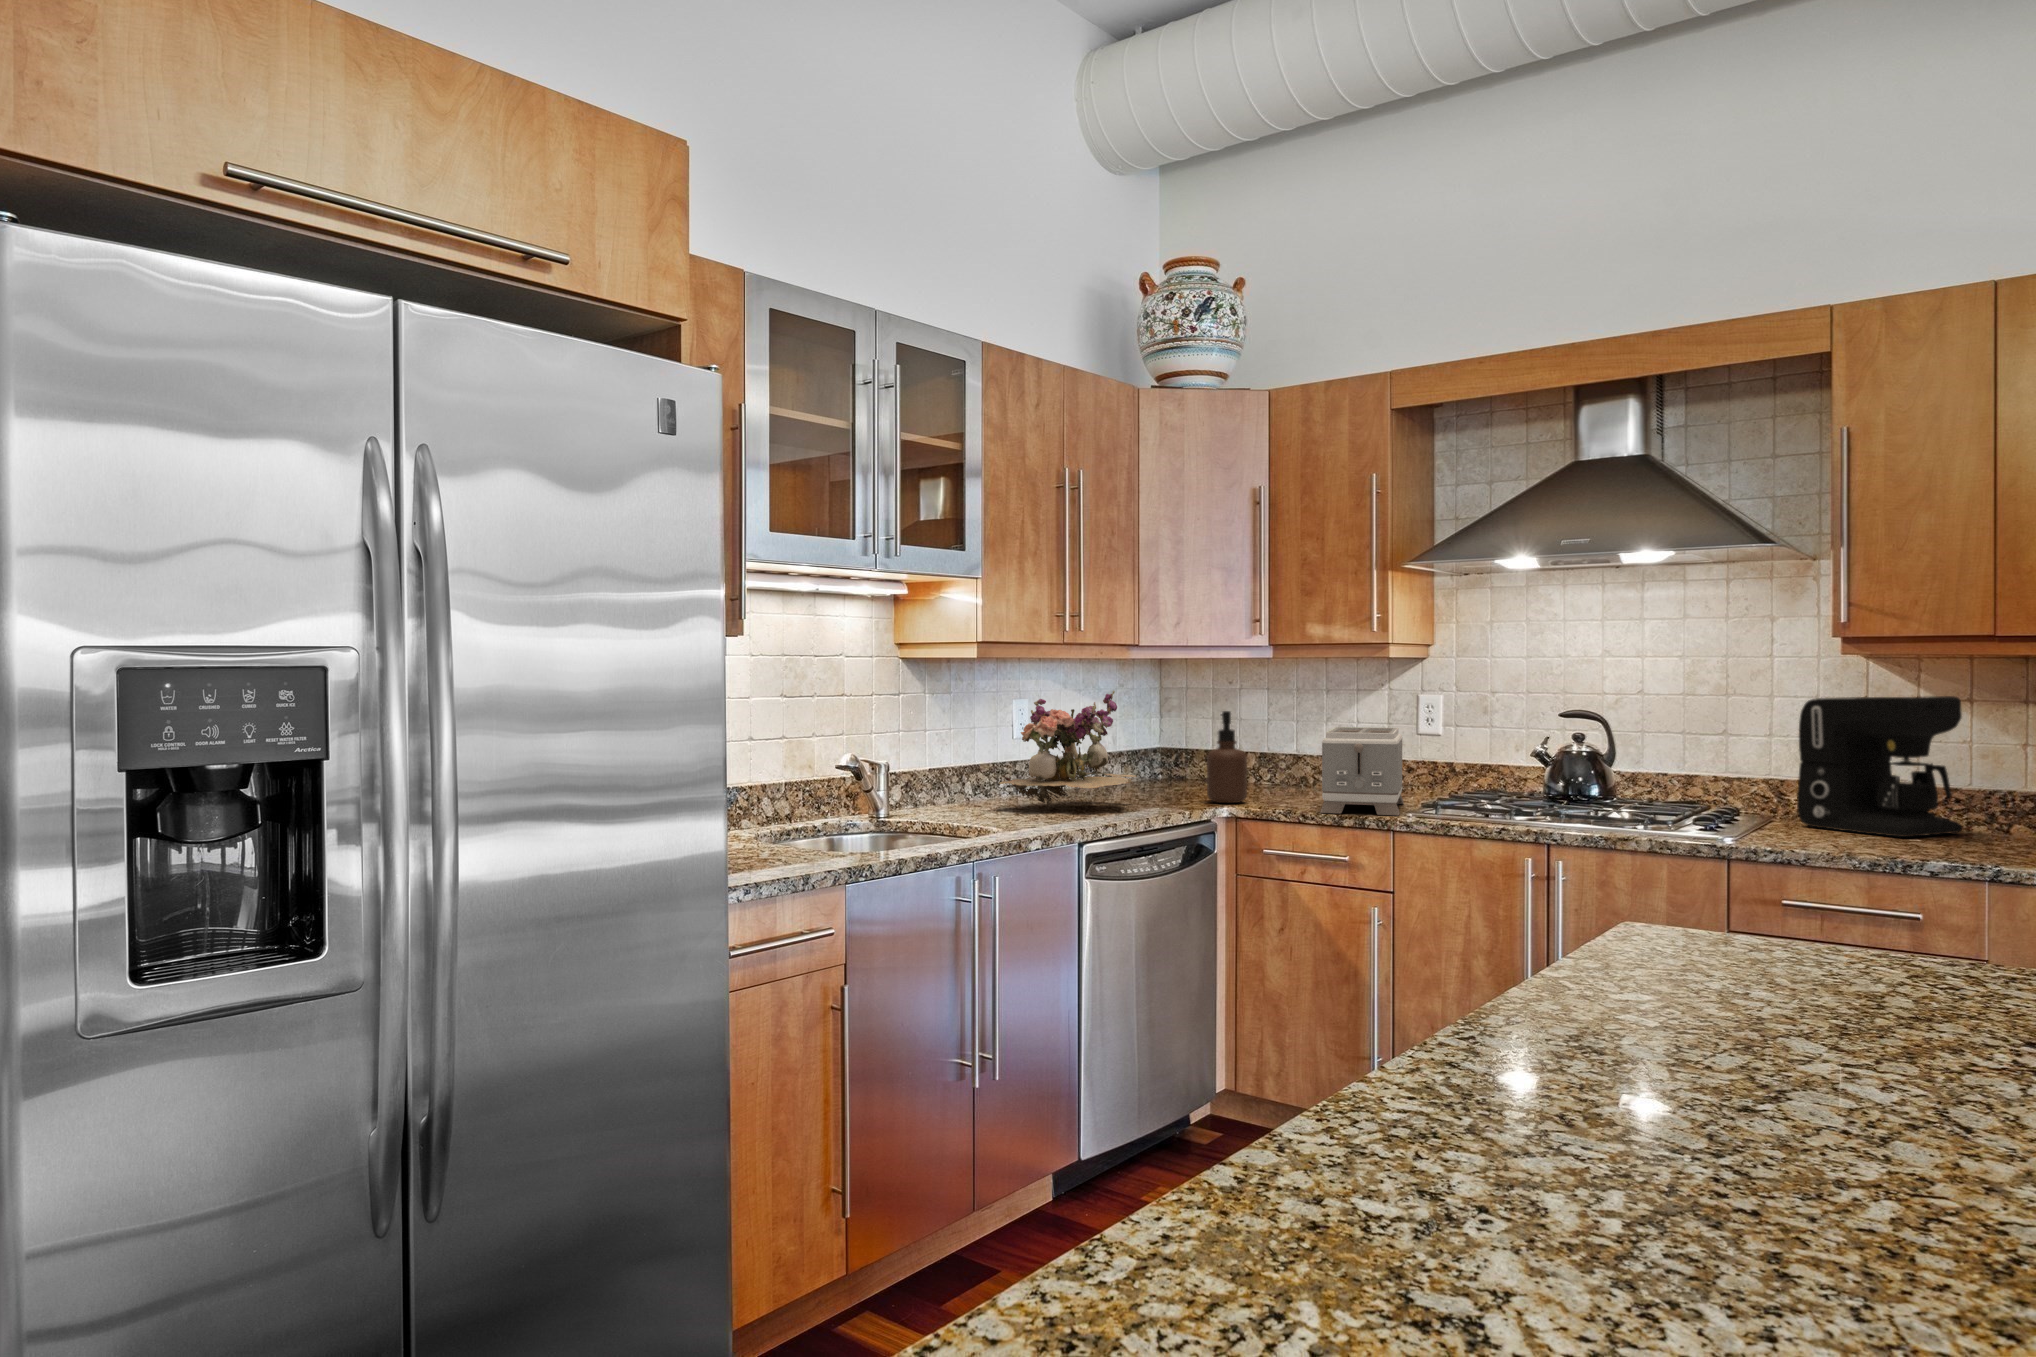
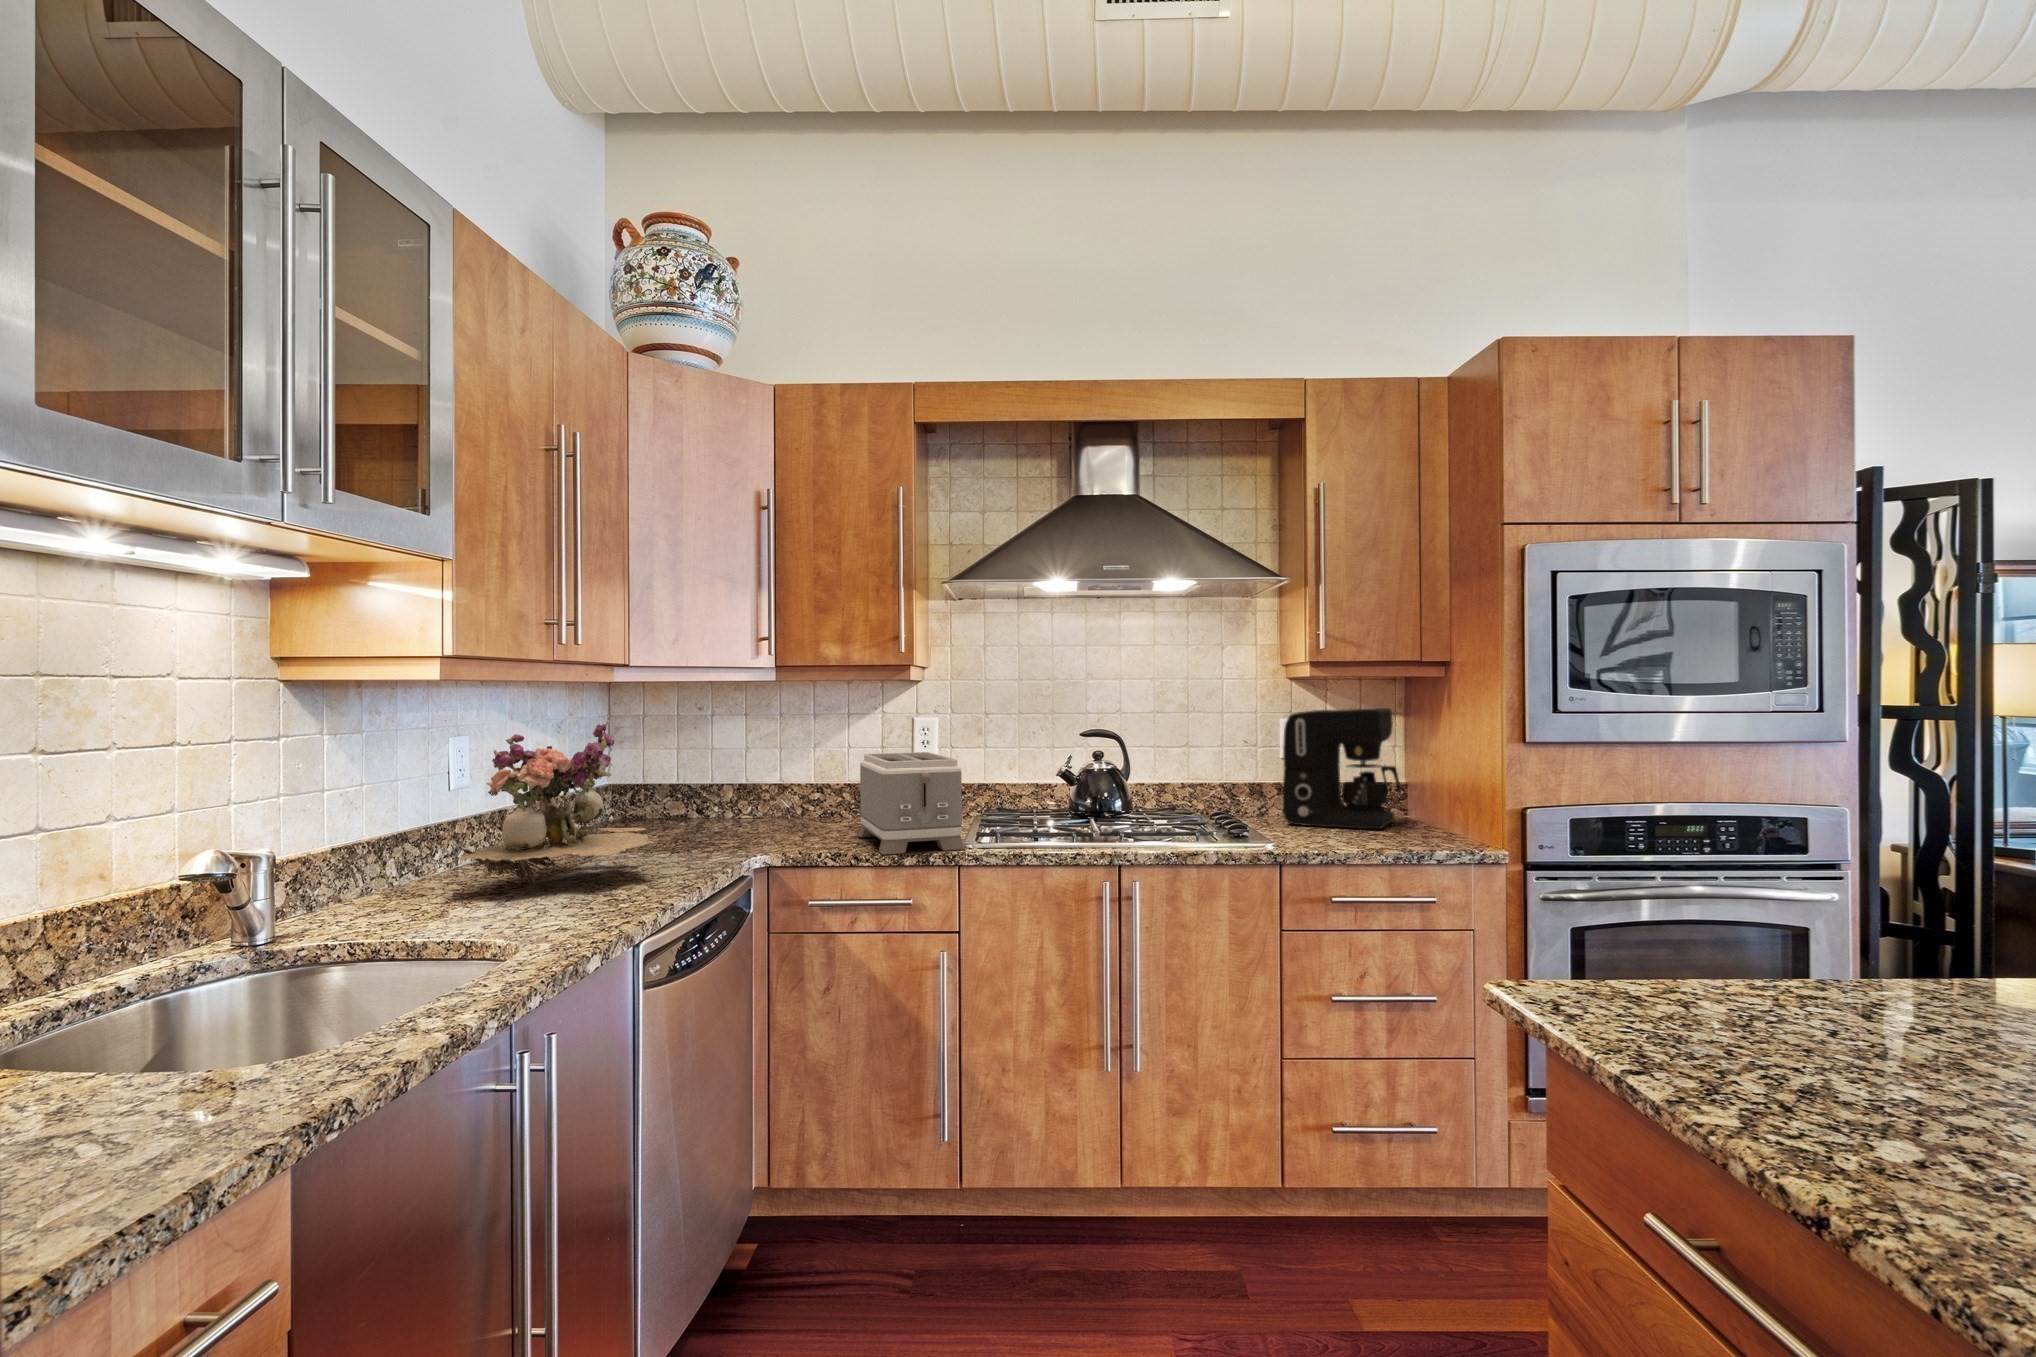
soap dispenser: present [1207,711,1247,803] -> none [725,741,774,851]

